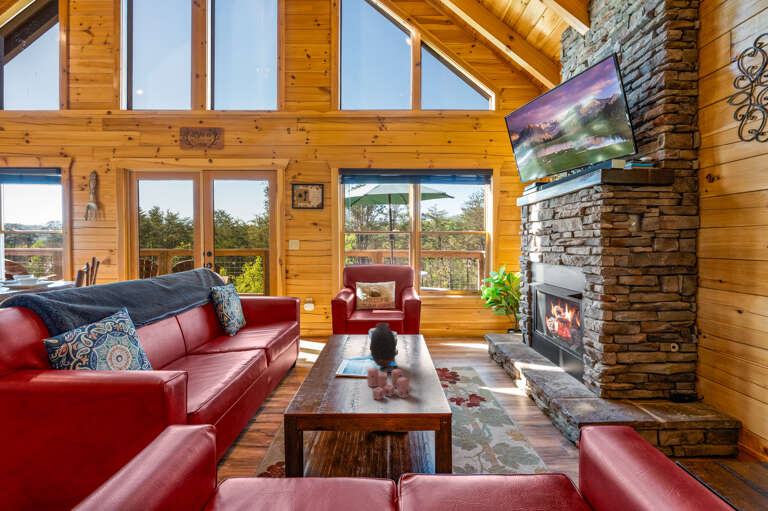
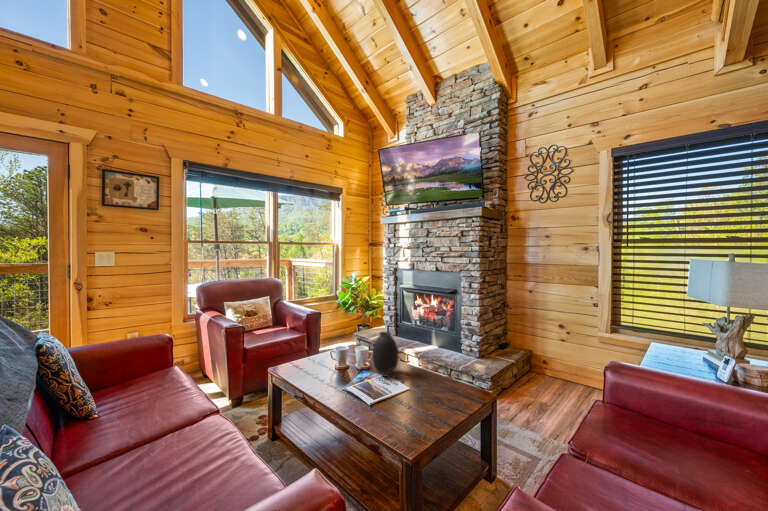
candle: present [367,368,410,400] -> none [402,369,450,400]

